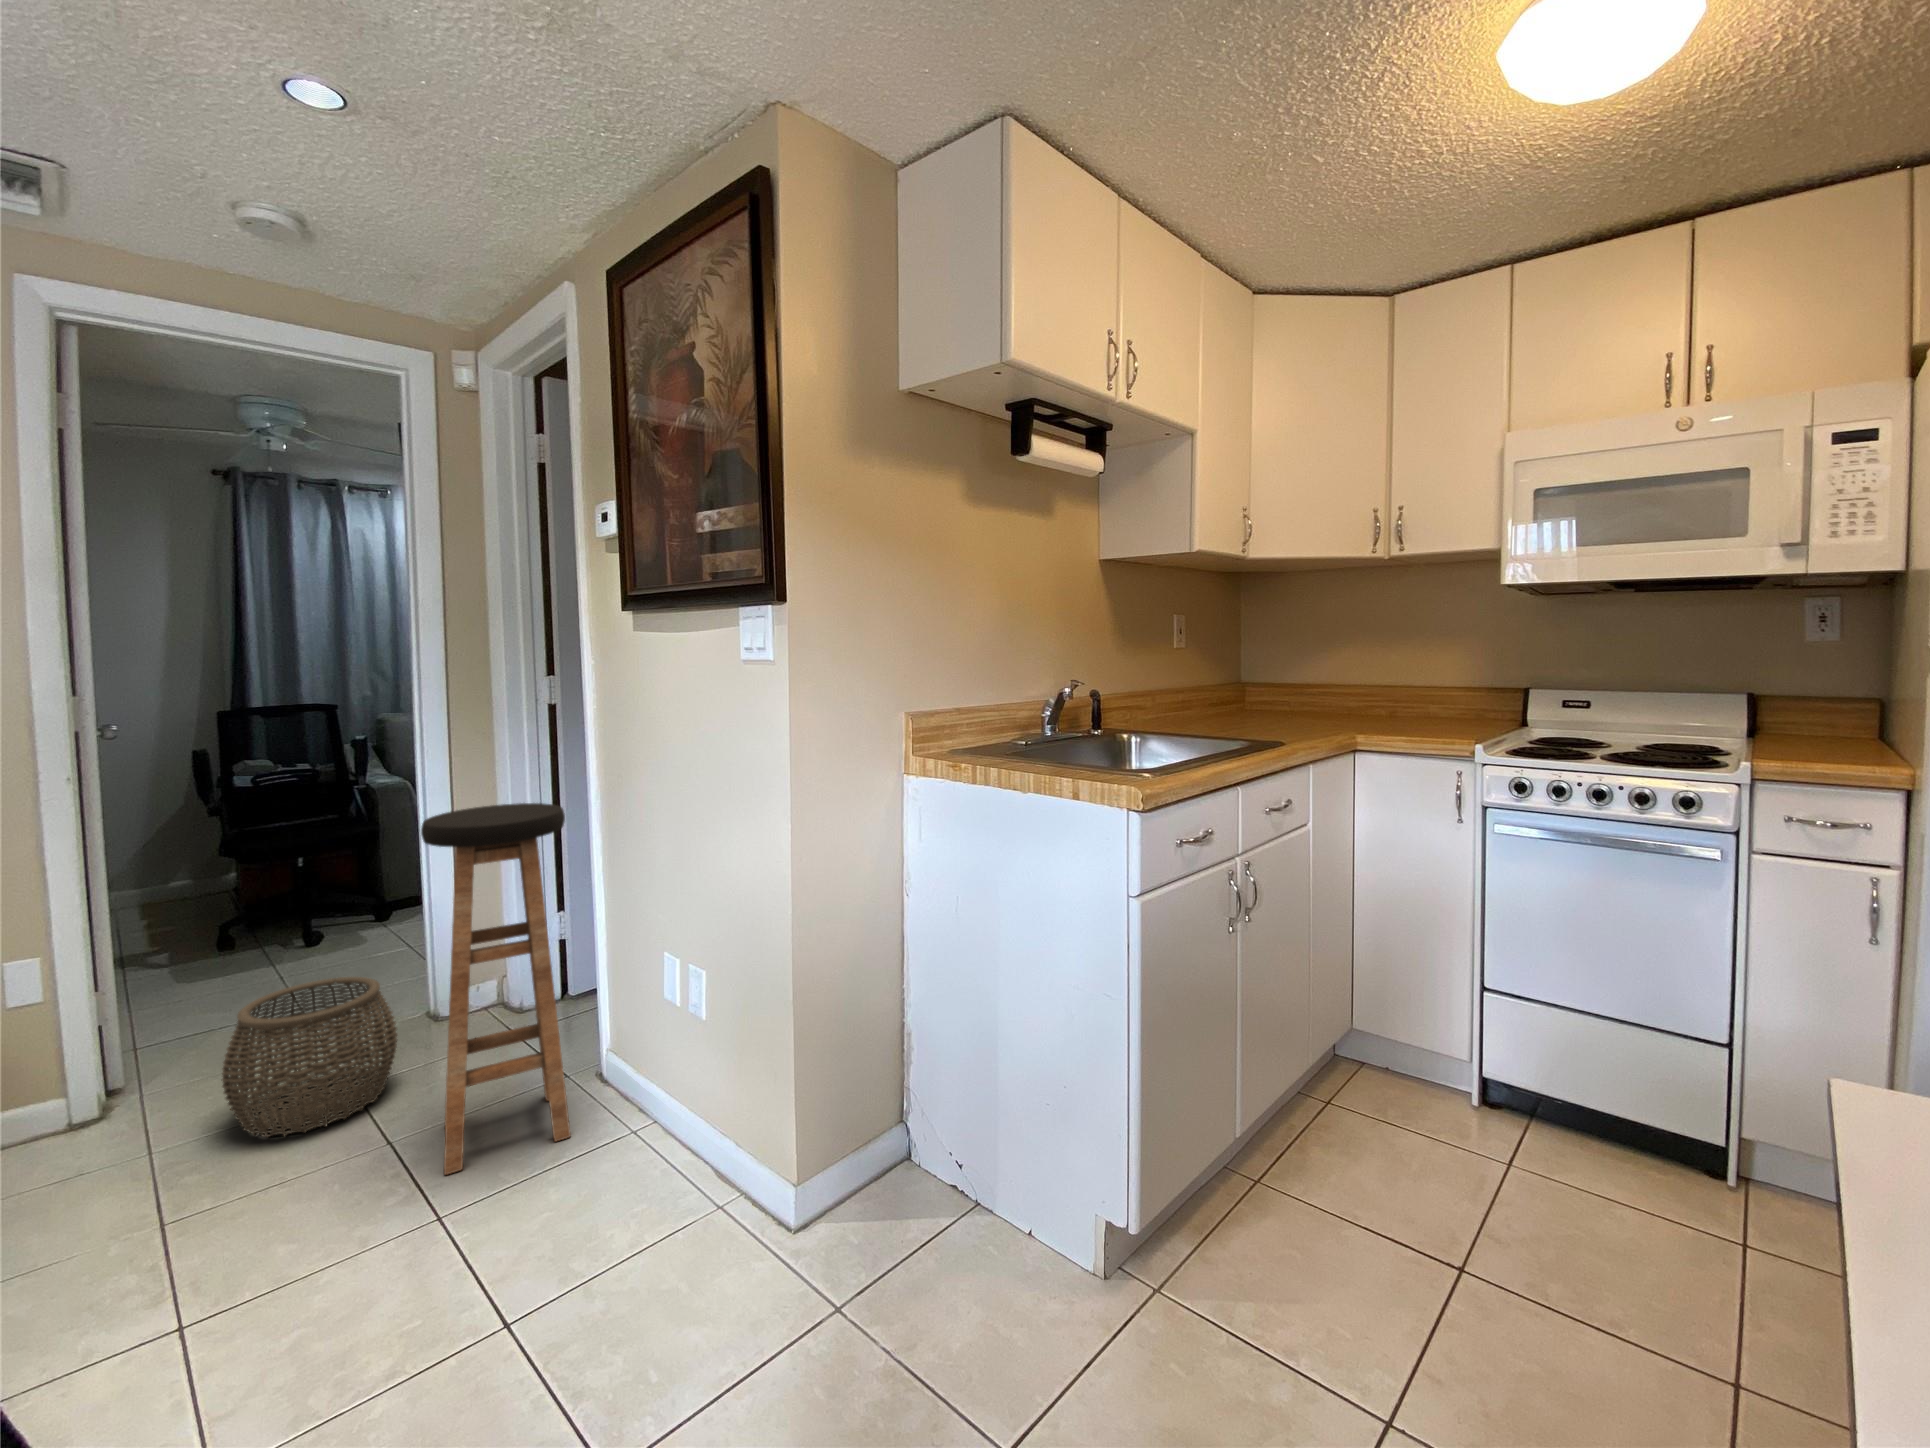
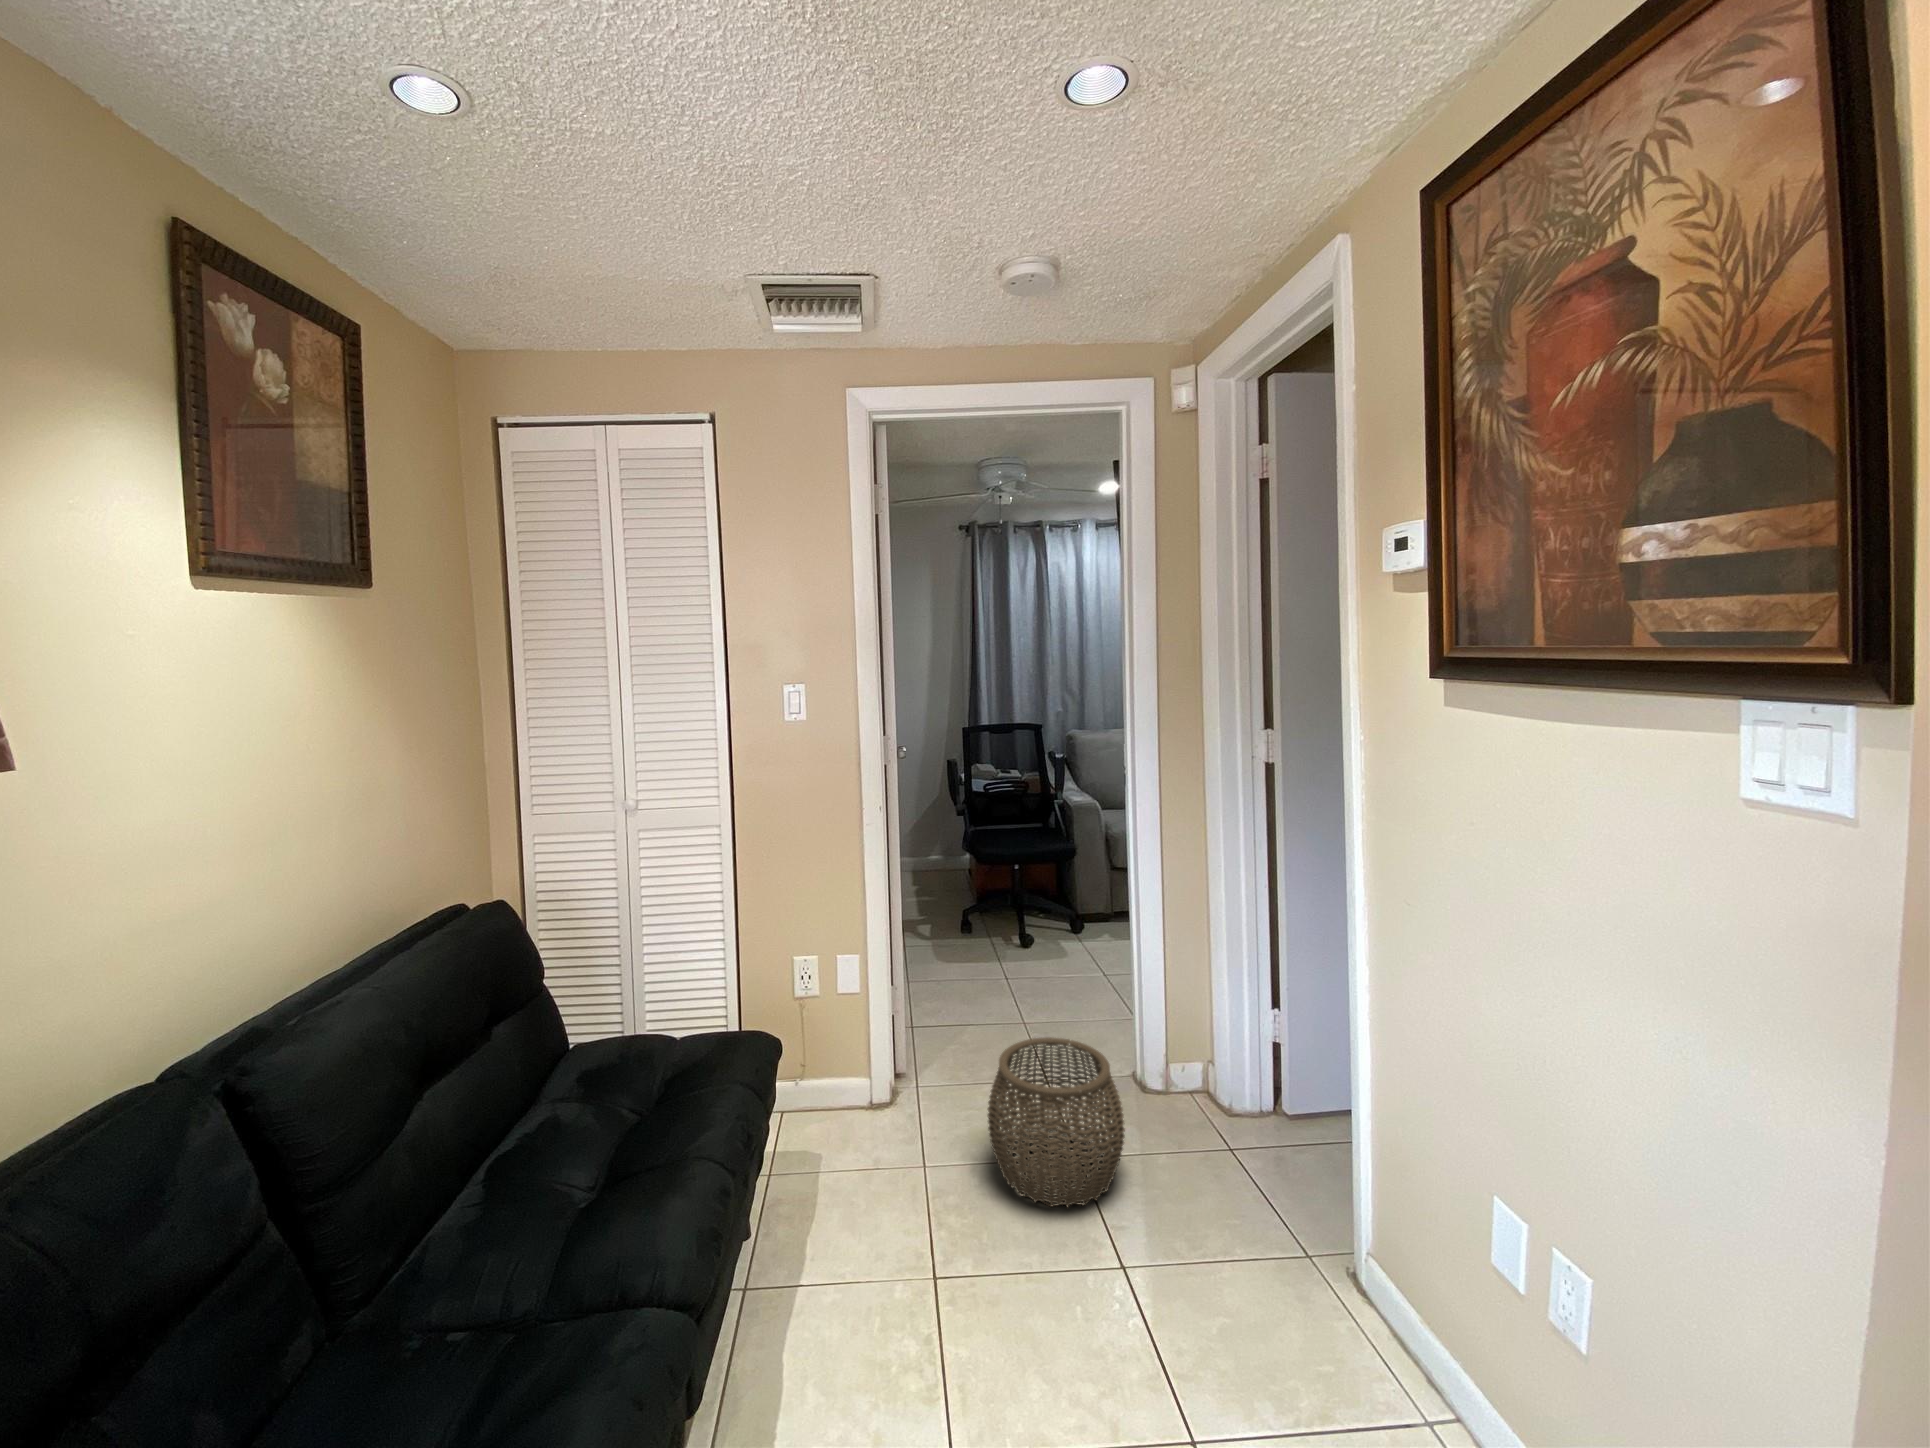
bar stool: present [421,803,571,1175] -> none [1170,909,1343,1388]

